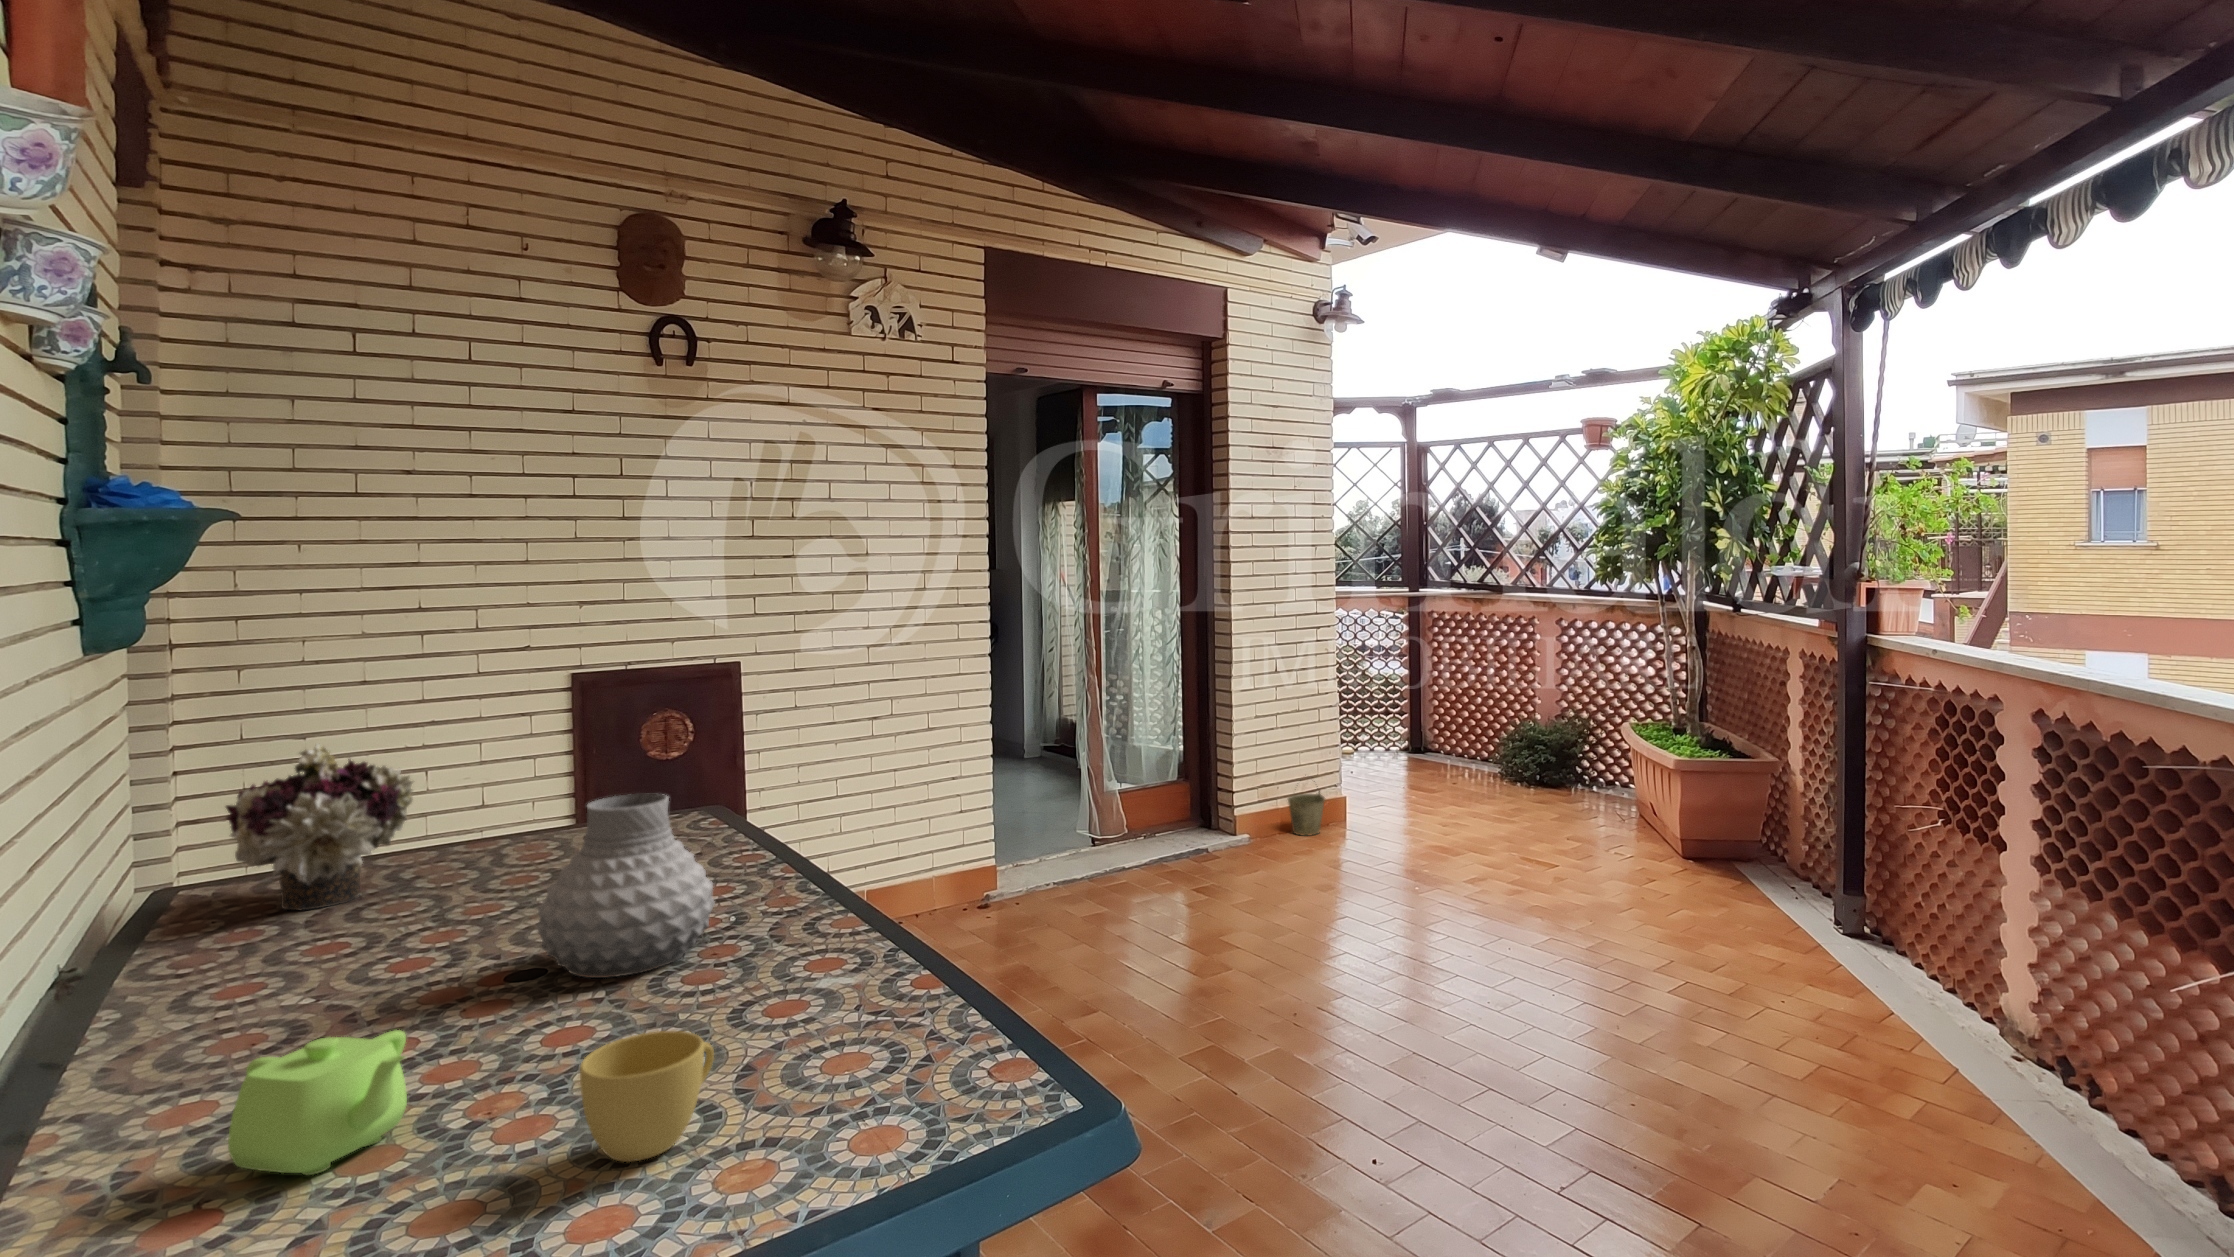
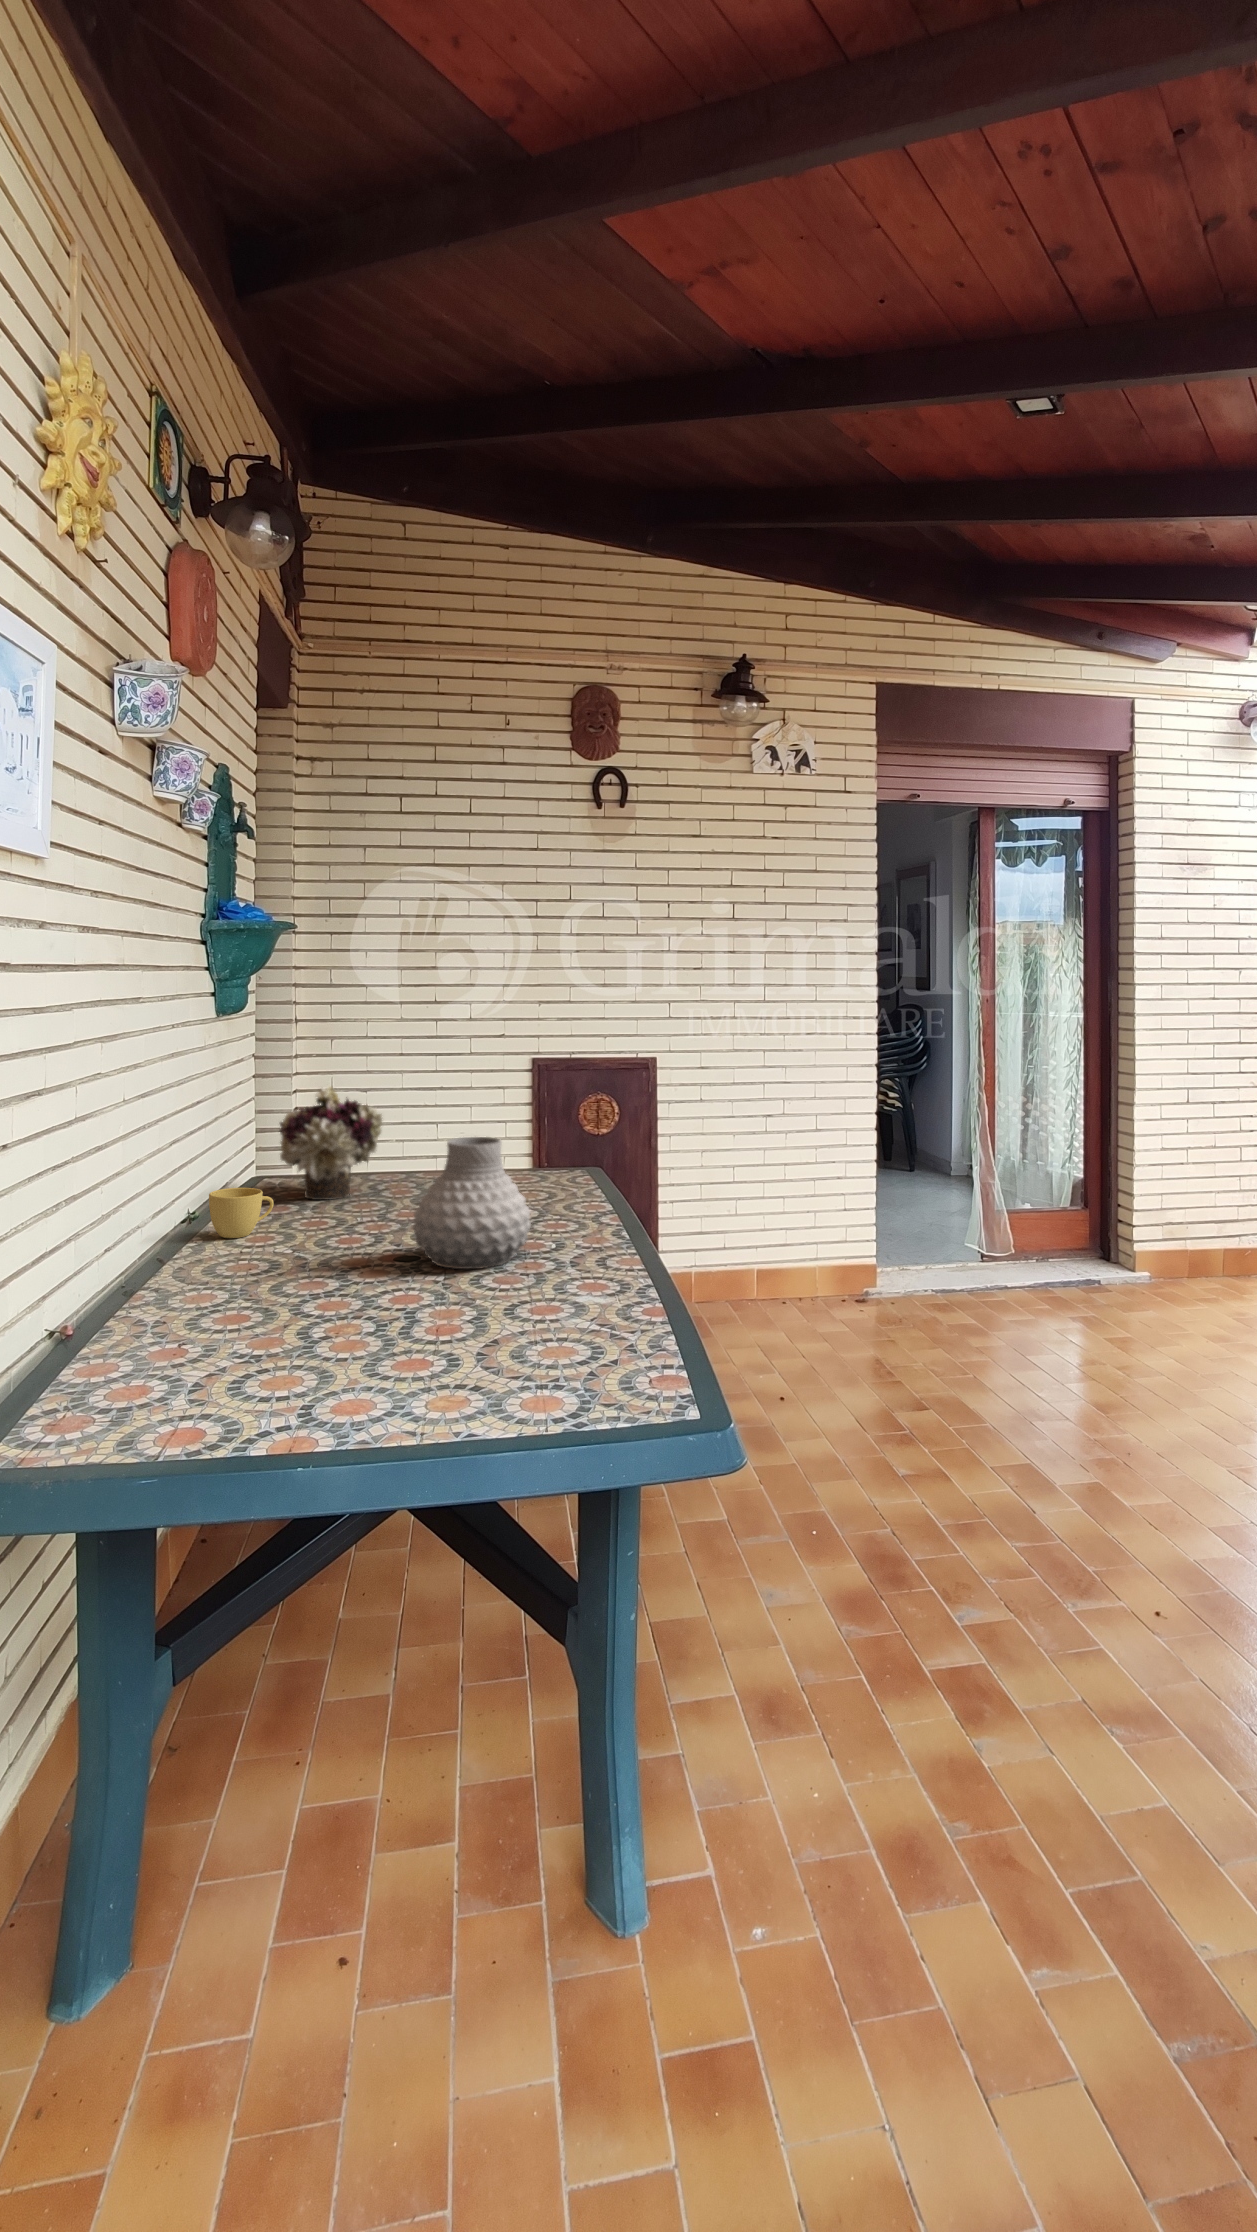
bucket: present [1288,781,1325,836] -> none [1195,1219,1240,1285]
teapot: present [228,1030,407,1175] -> none [200,1261,301,1345]
cup: present [580,1031,714,1162] -> present [209,1188,274,1238]

